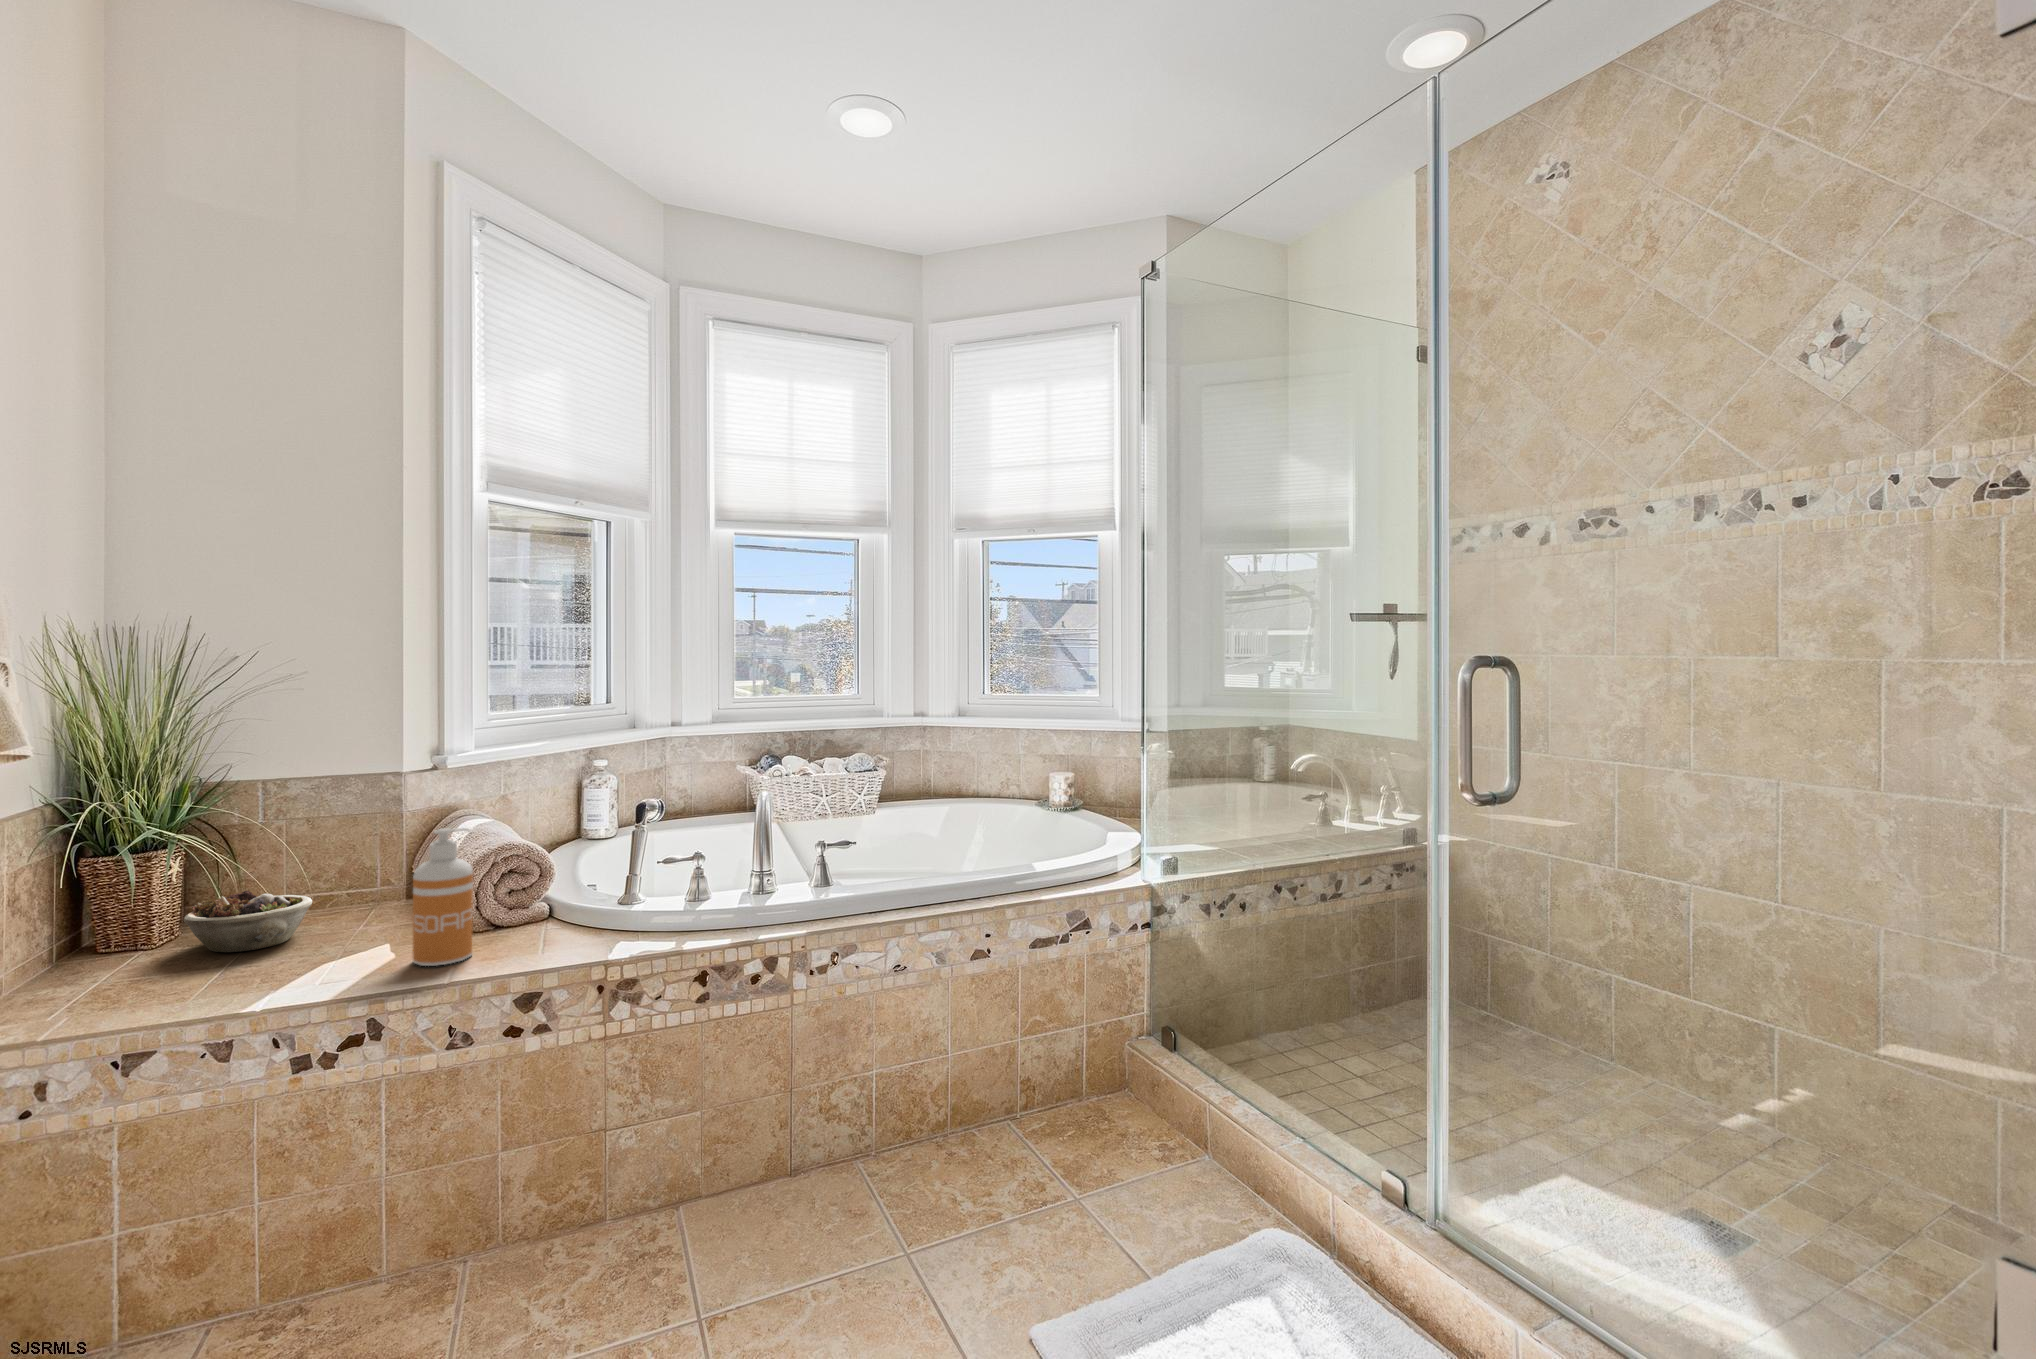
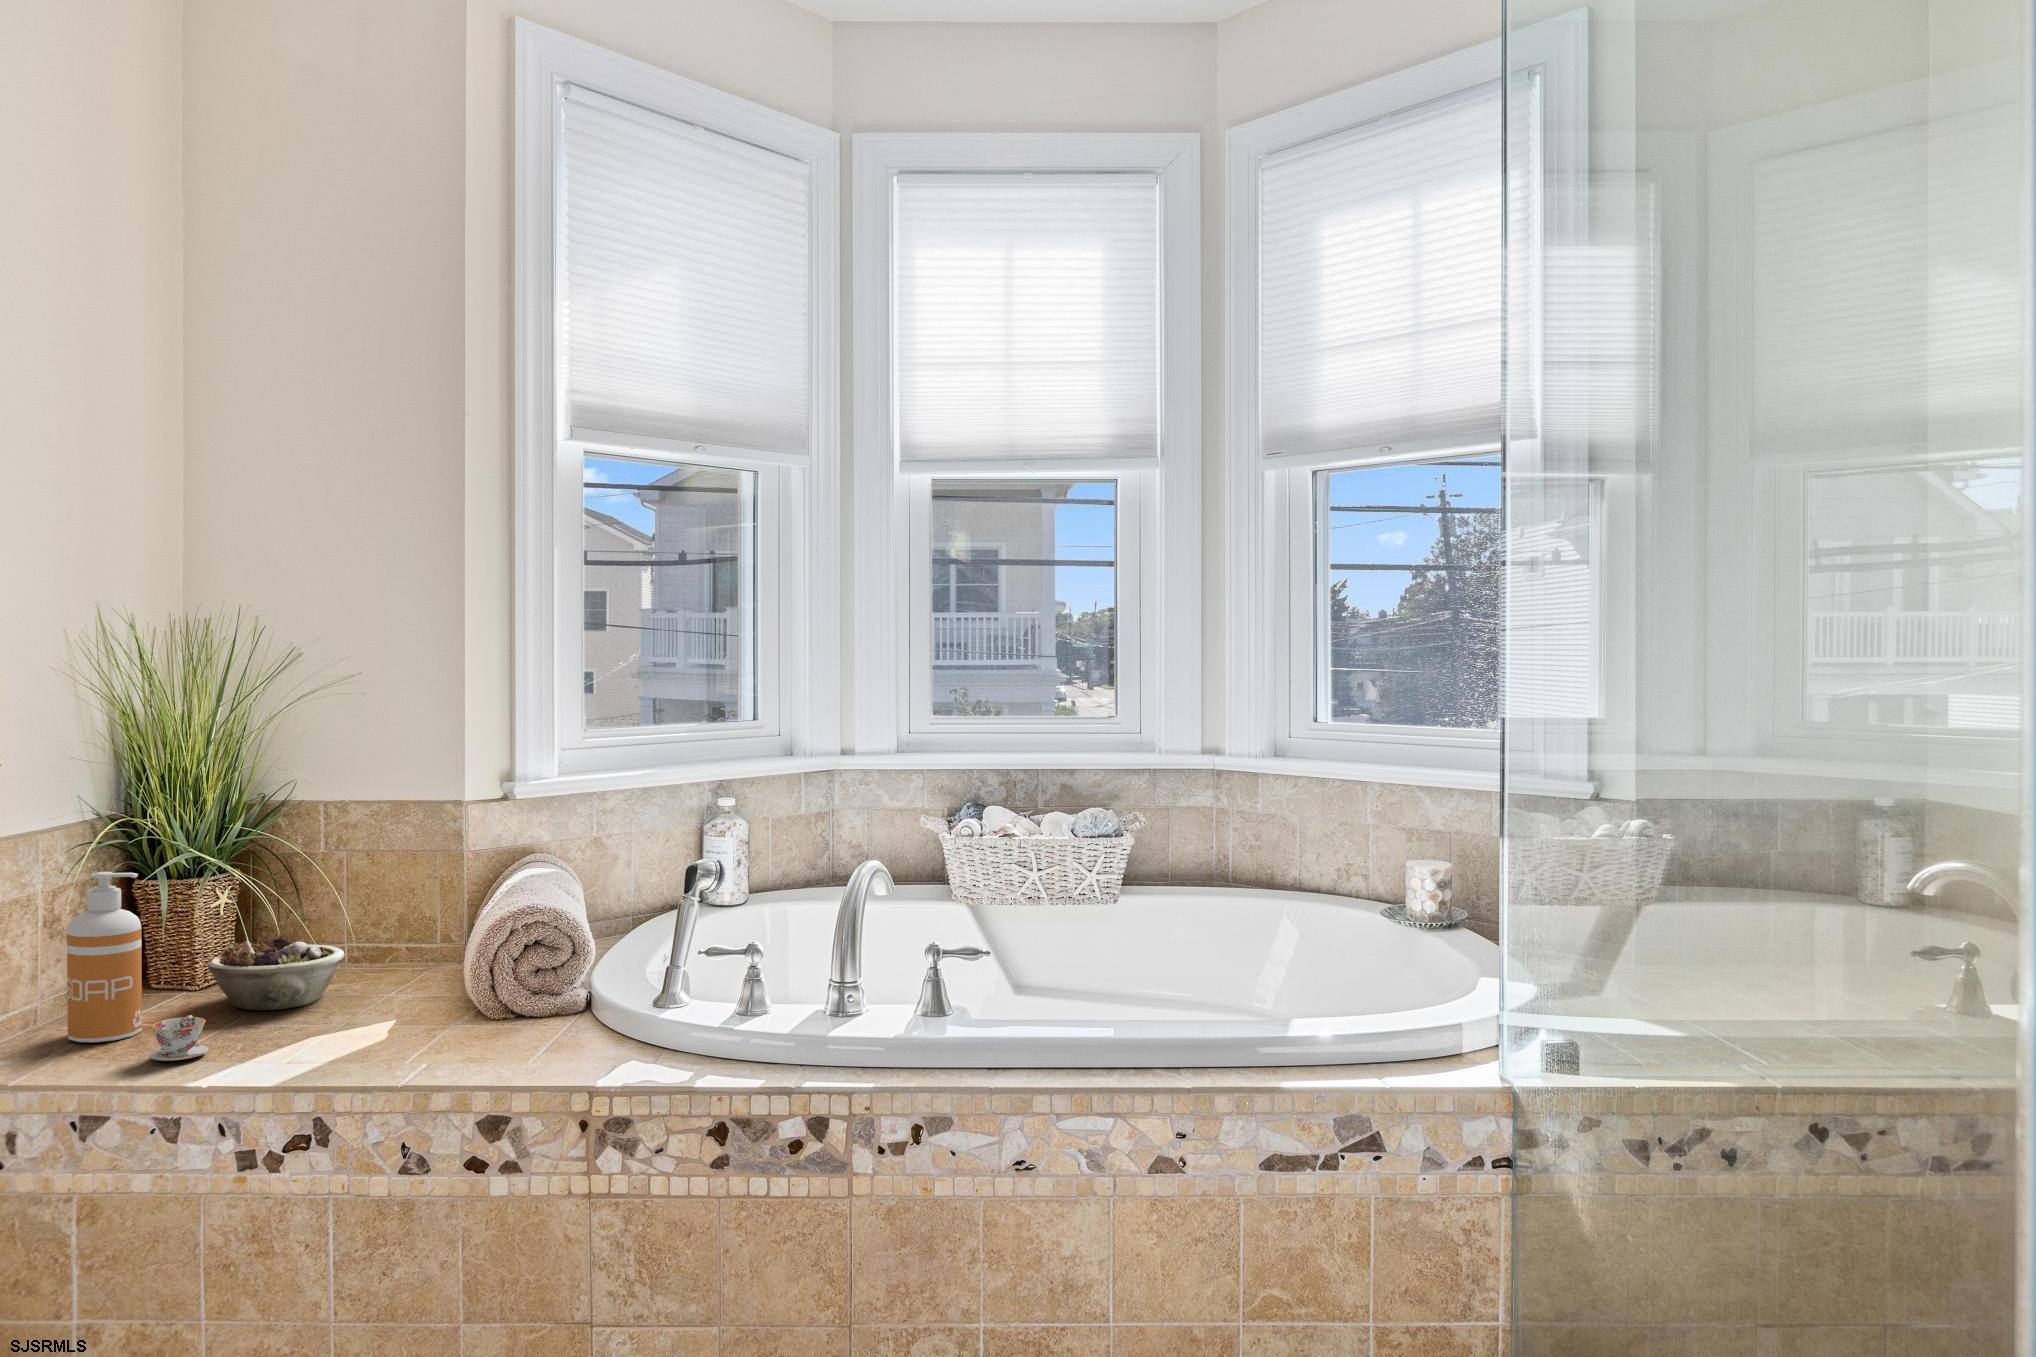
soap dispenser: present [413,828,473,966] -> present [67,872,142,1042]
teacup: none [174,959,231,998] -> present [149,1015,208,1061]

